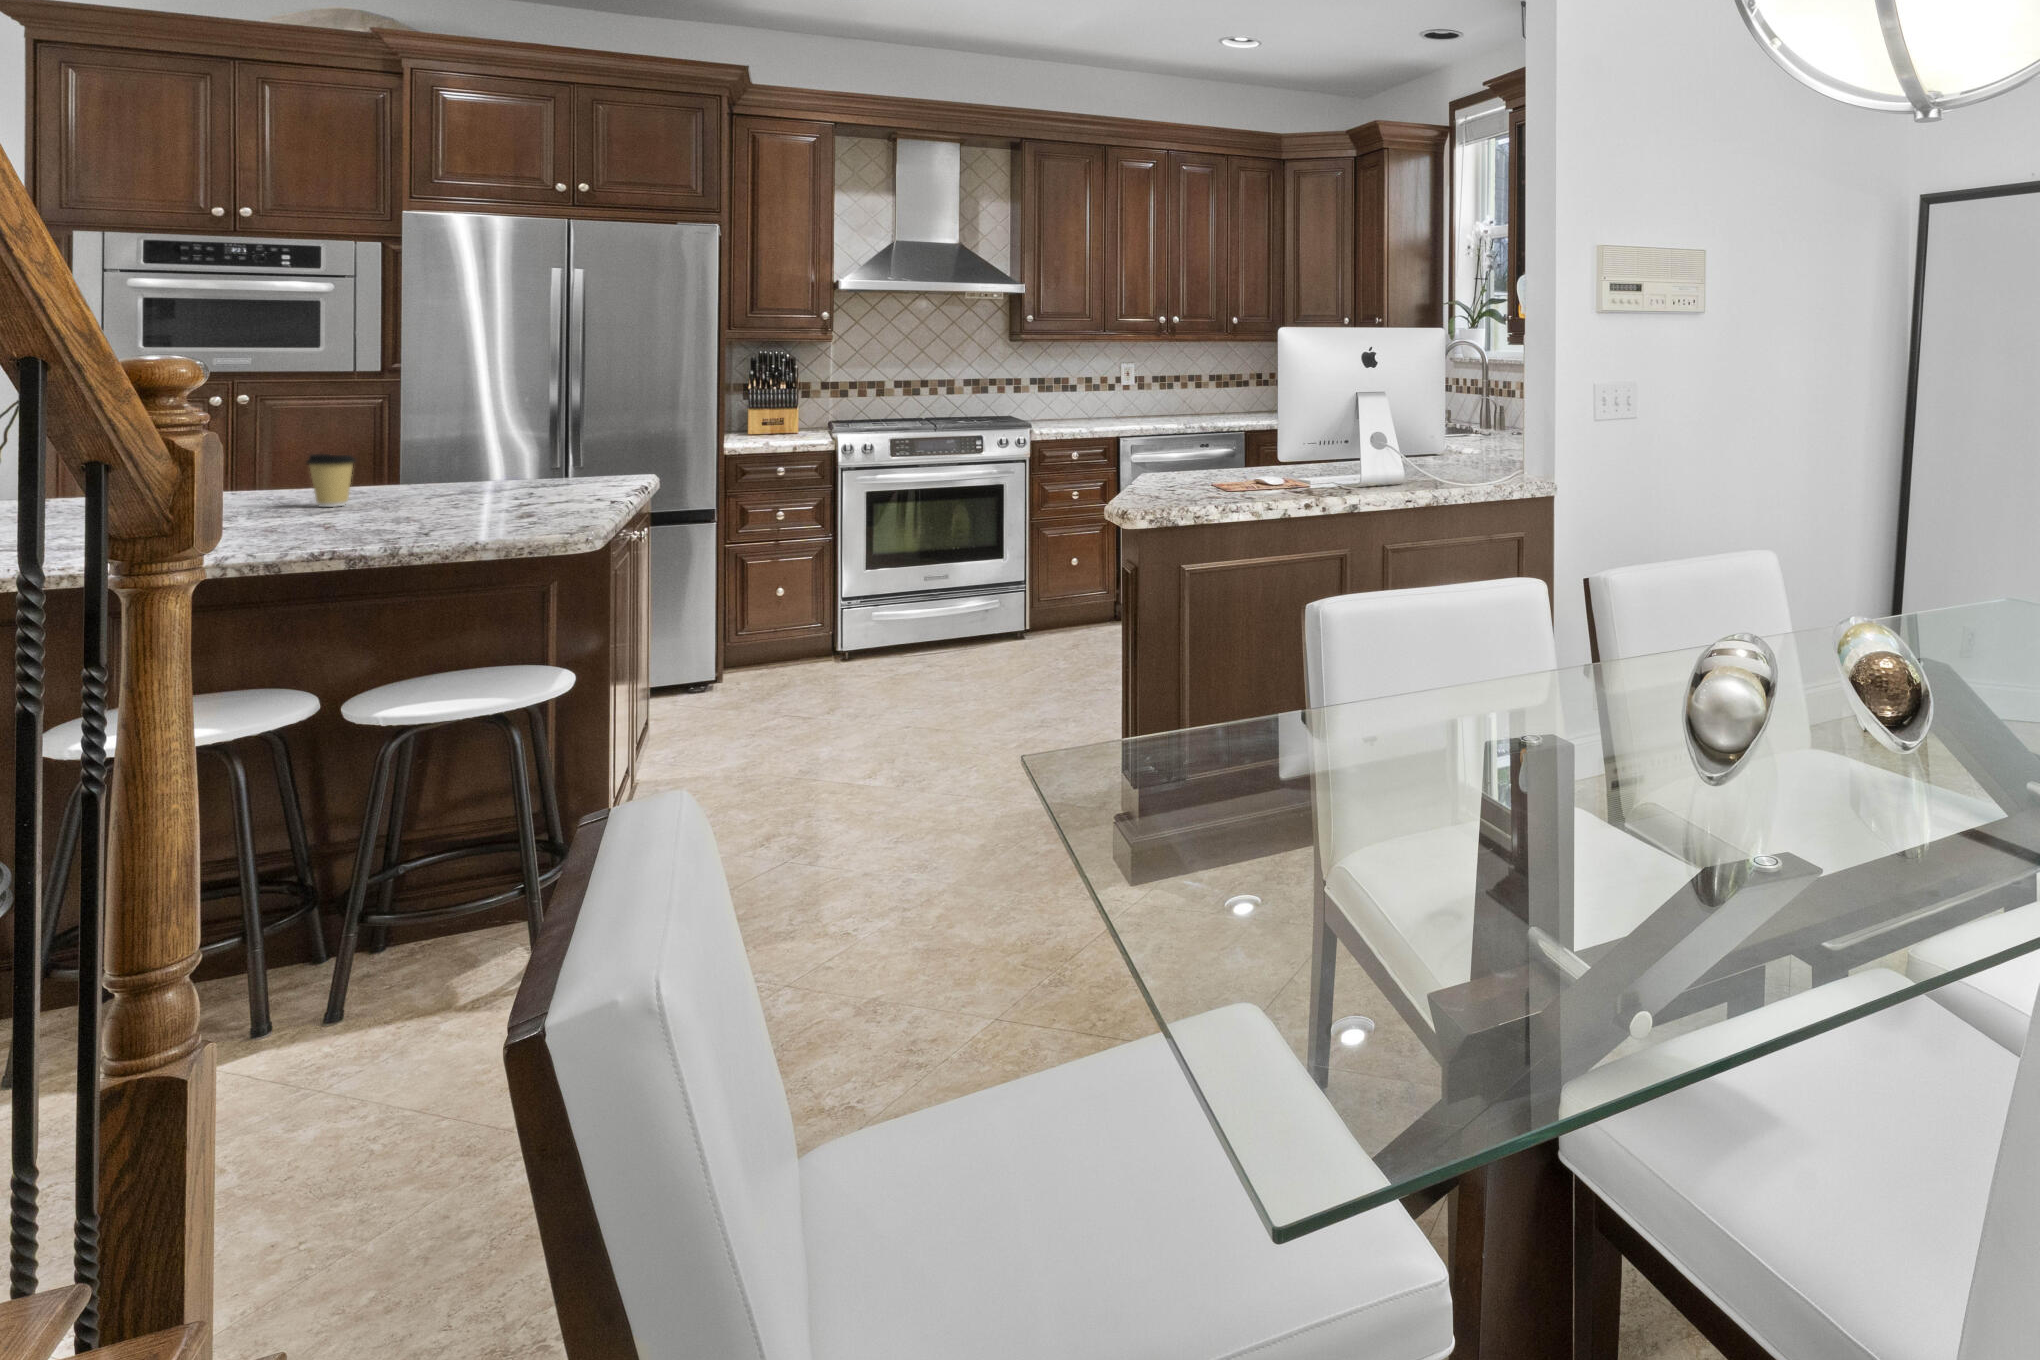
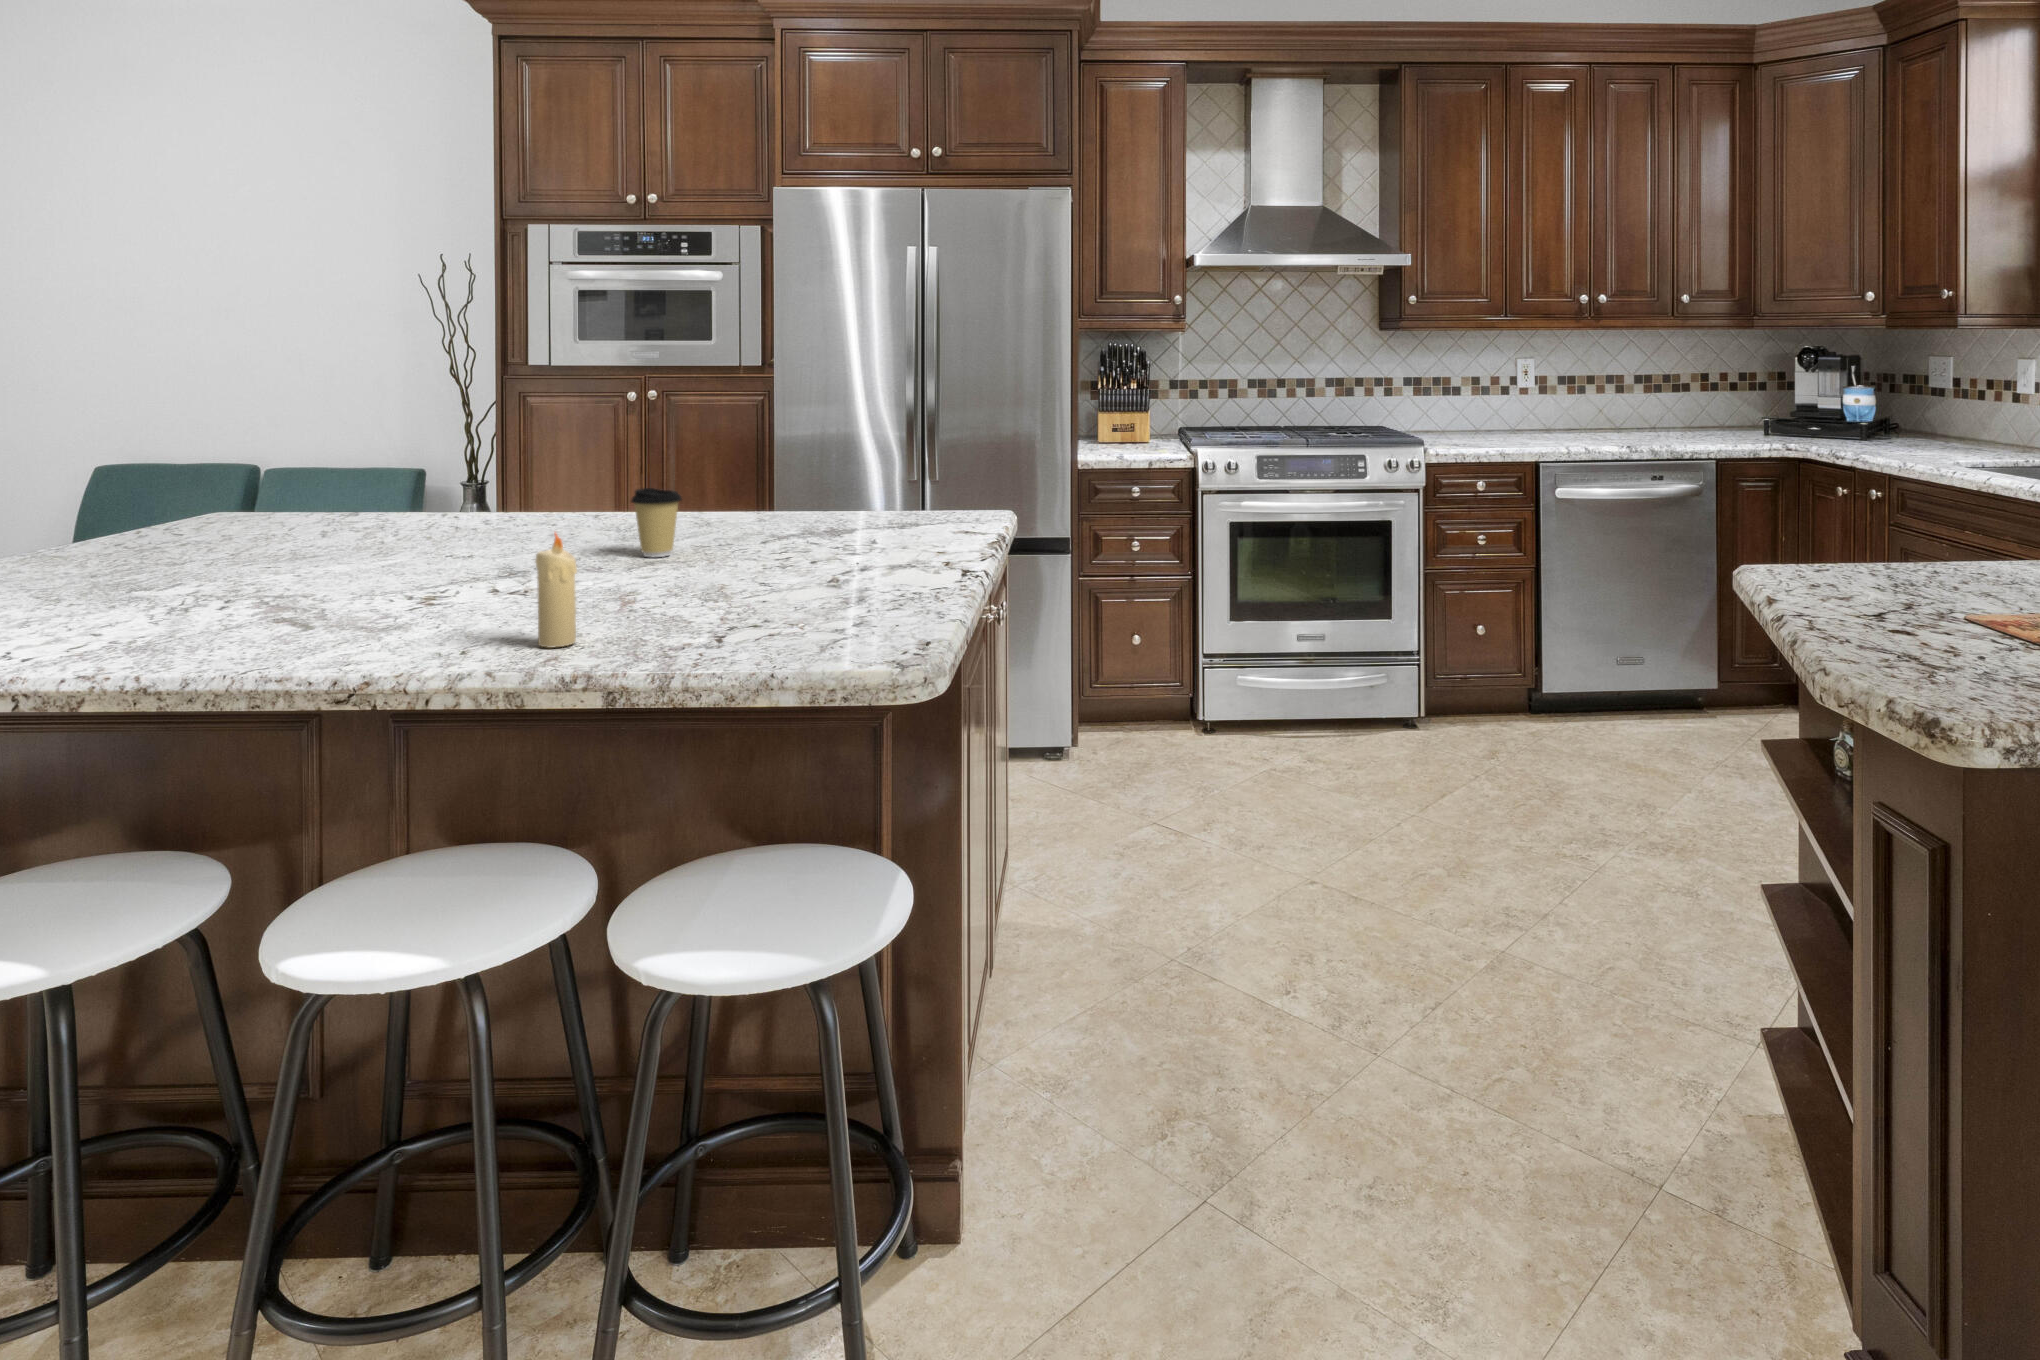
candle: none [271,462,308,542] -> present [535,533,577,648]

